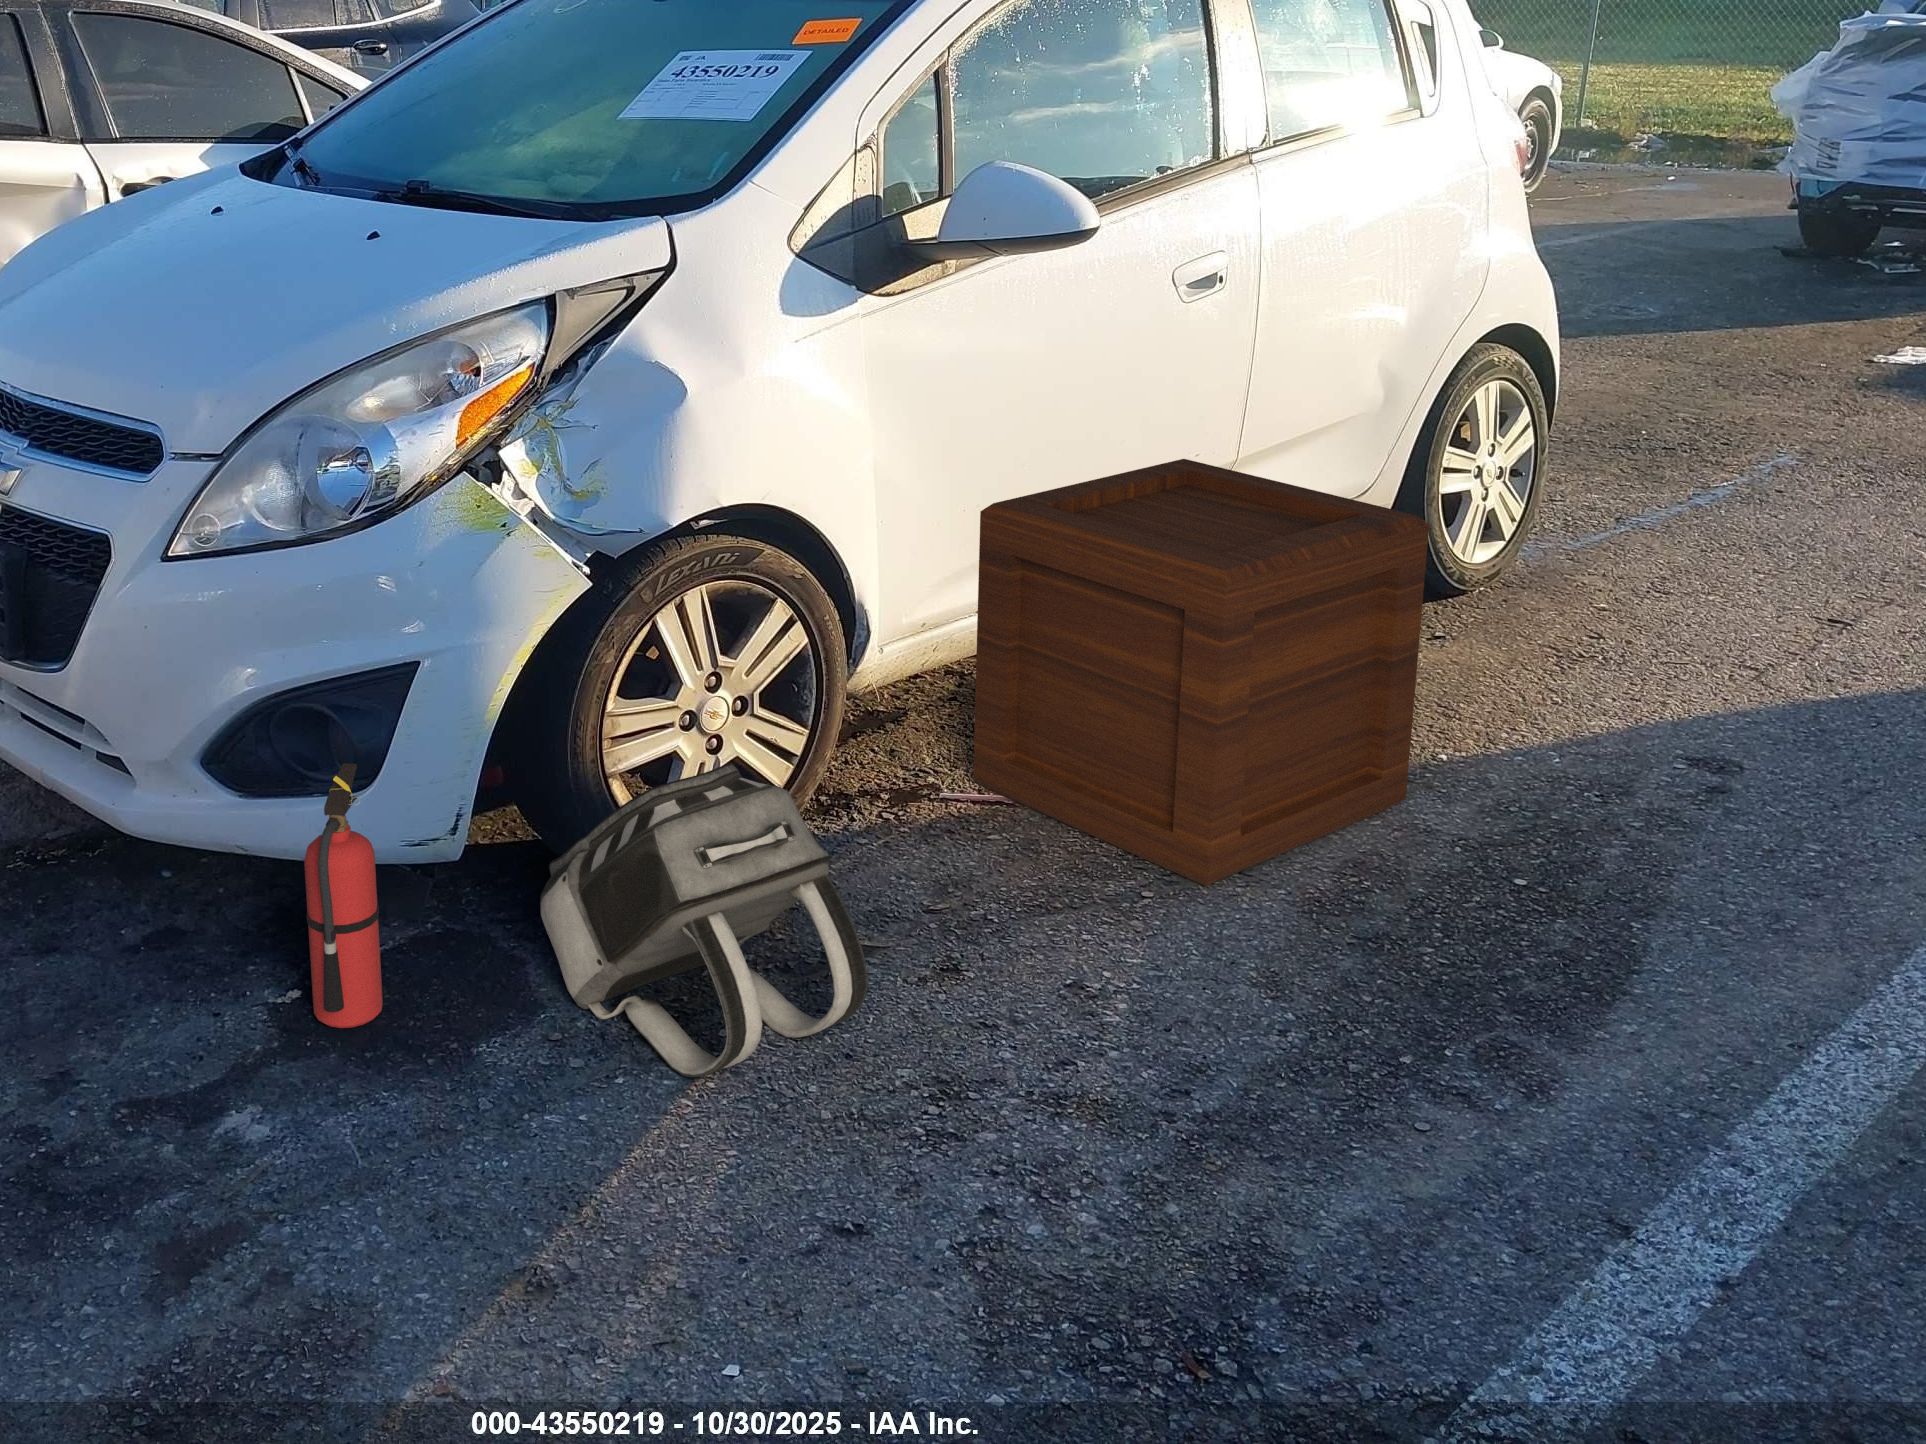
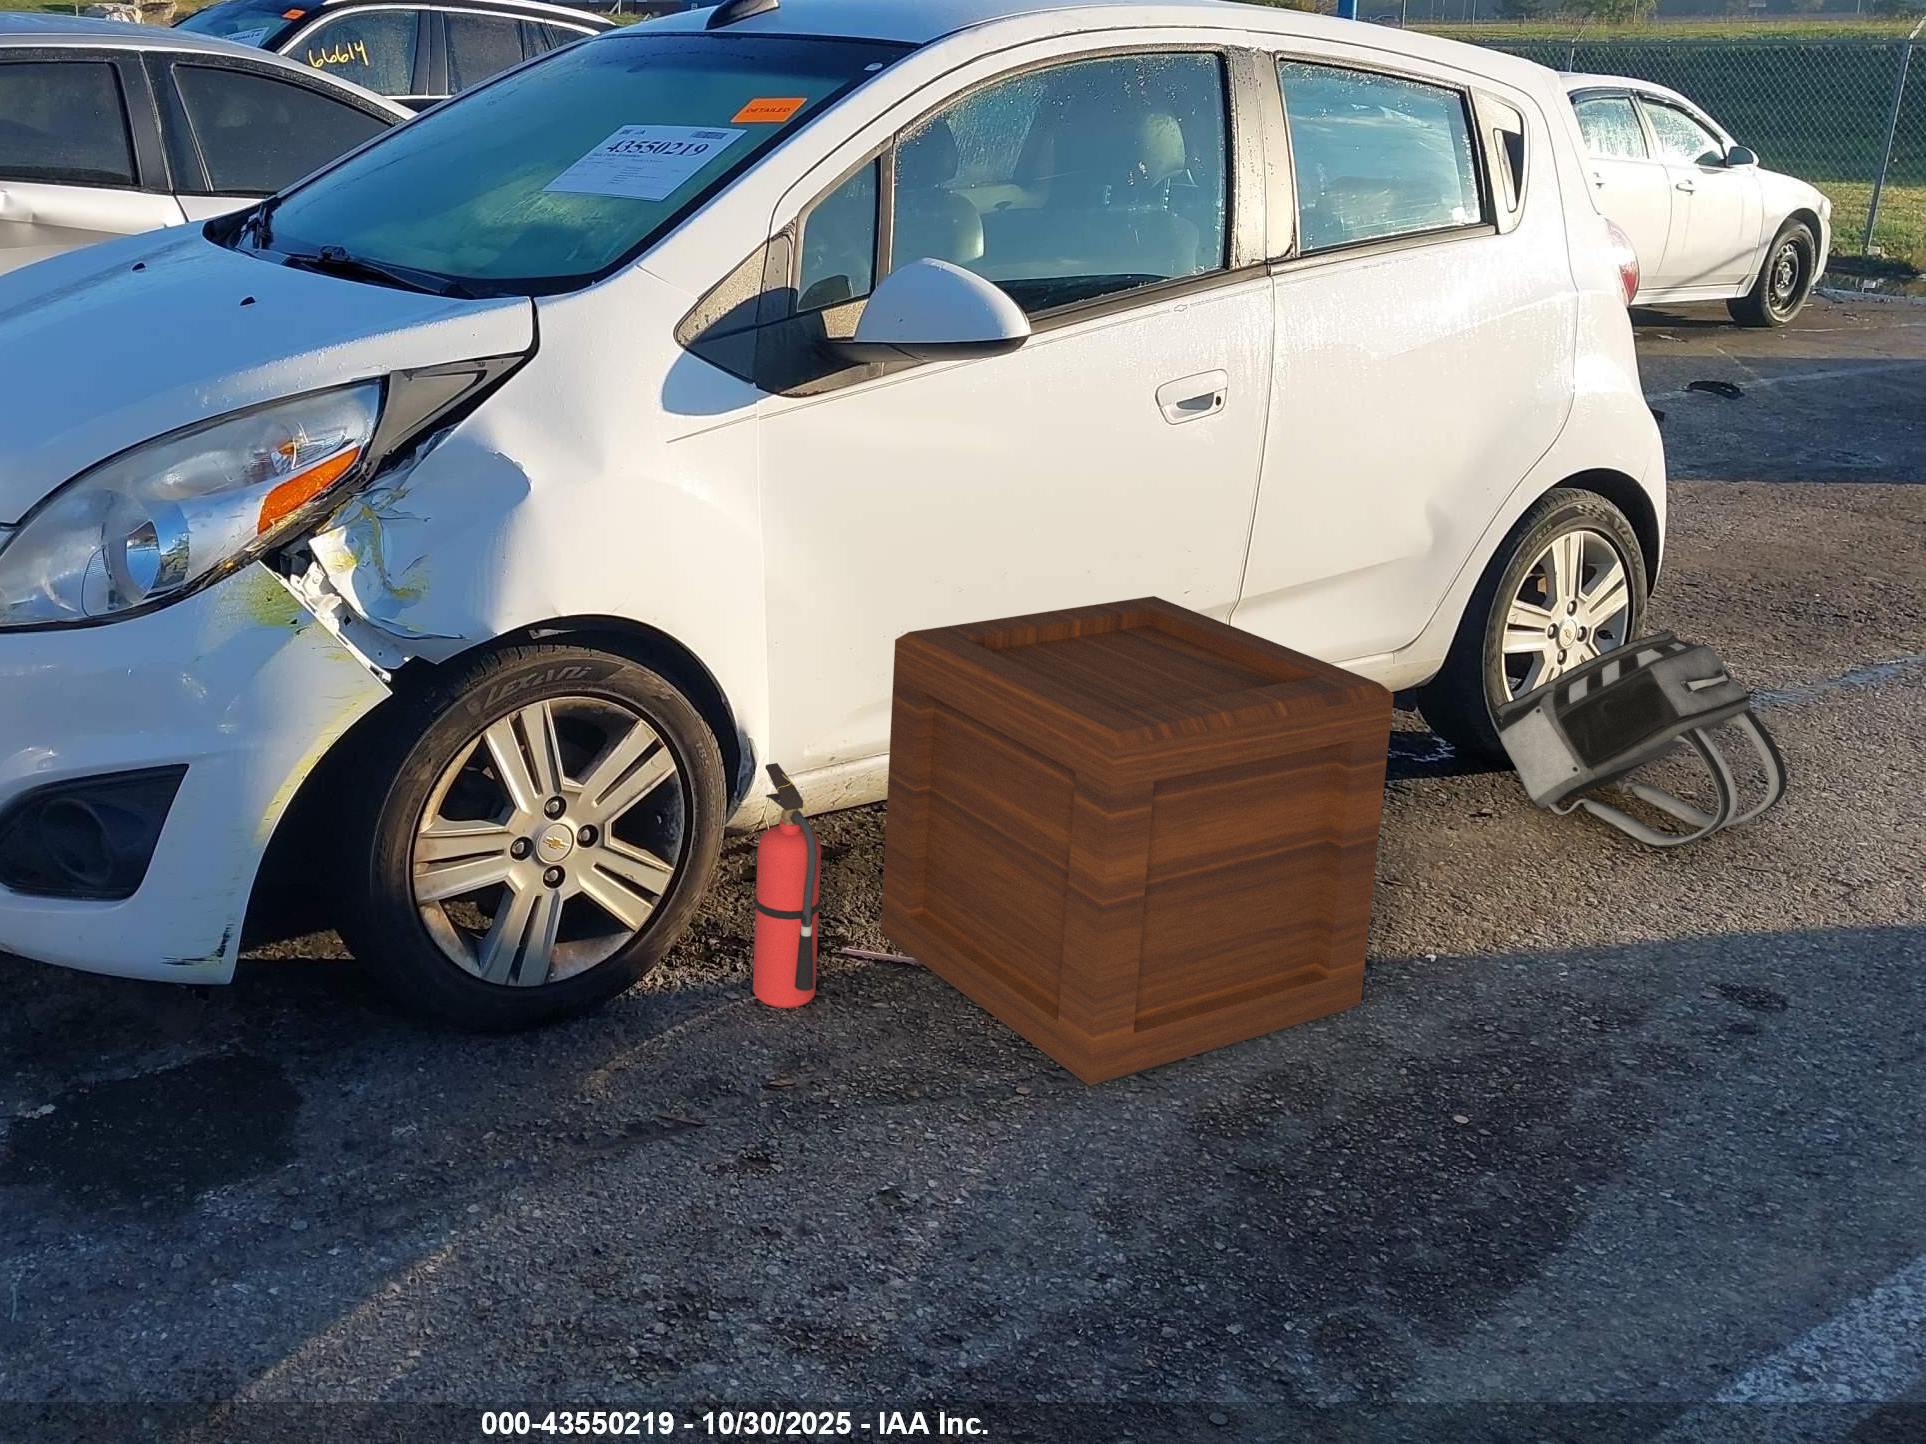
fire extinguisher: present [304,763,383,1028] -> present [753,763,821,1008]
backpack: present [540,763,868,1077] -> present [1498,629,1787,847]

